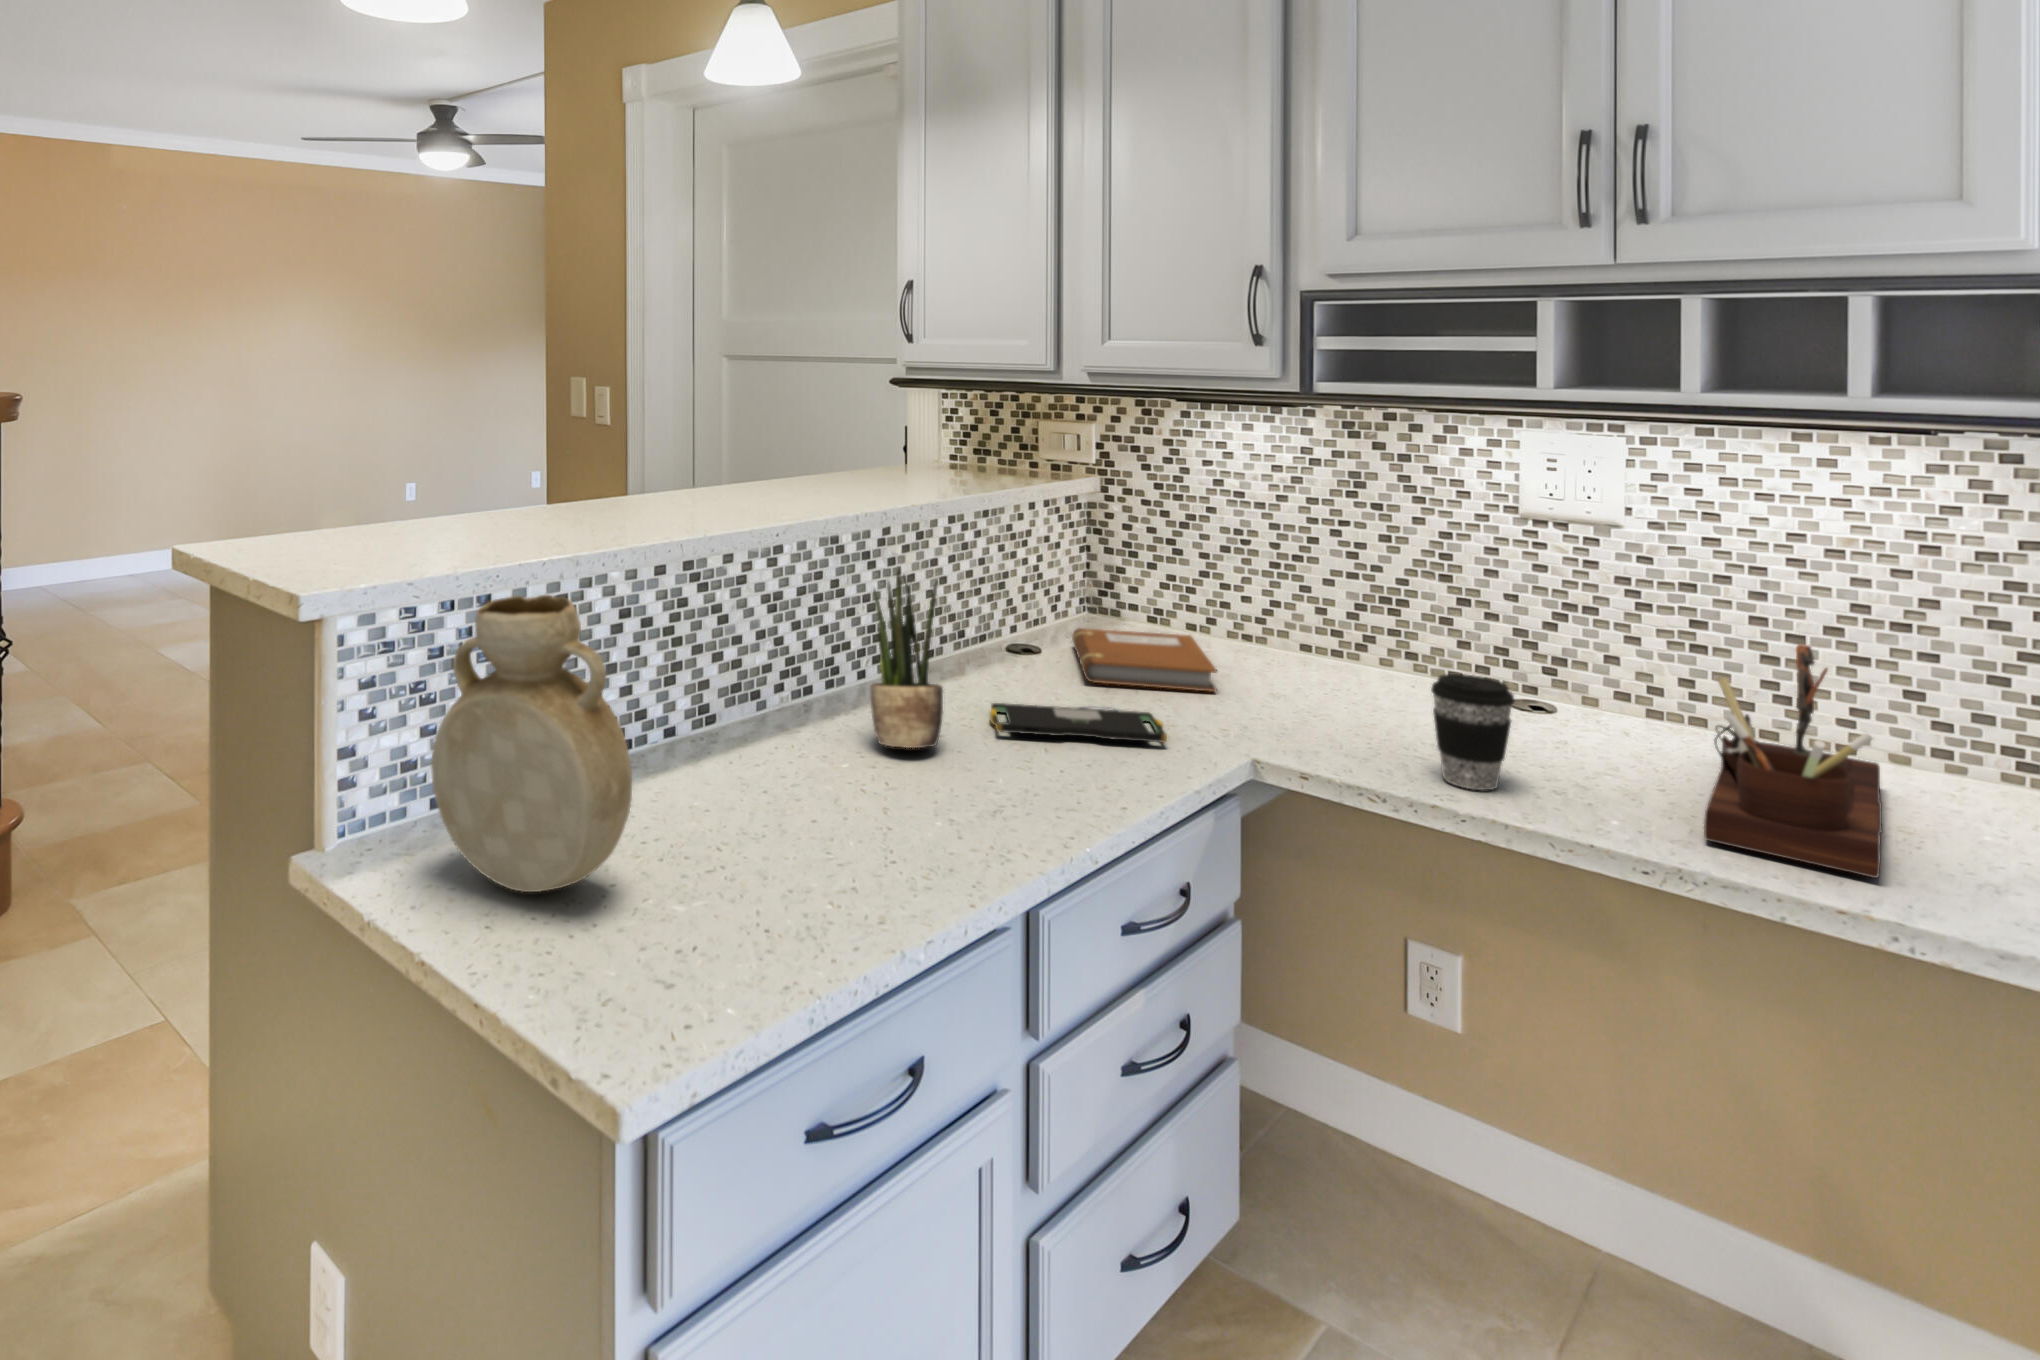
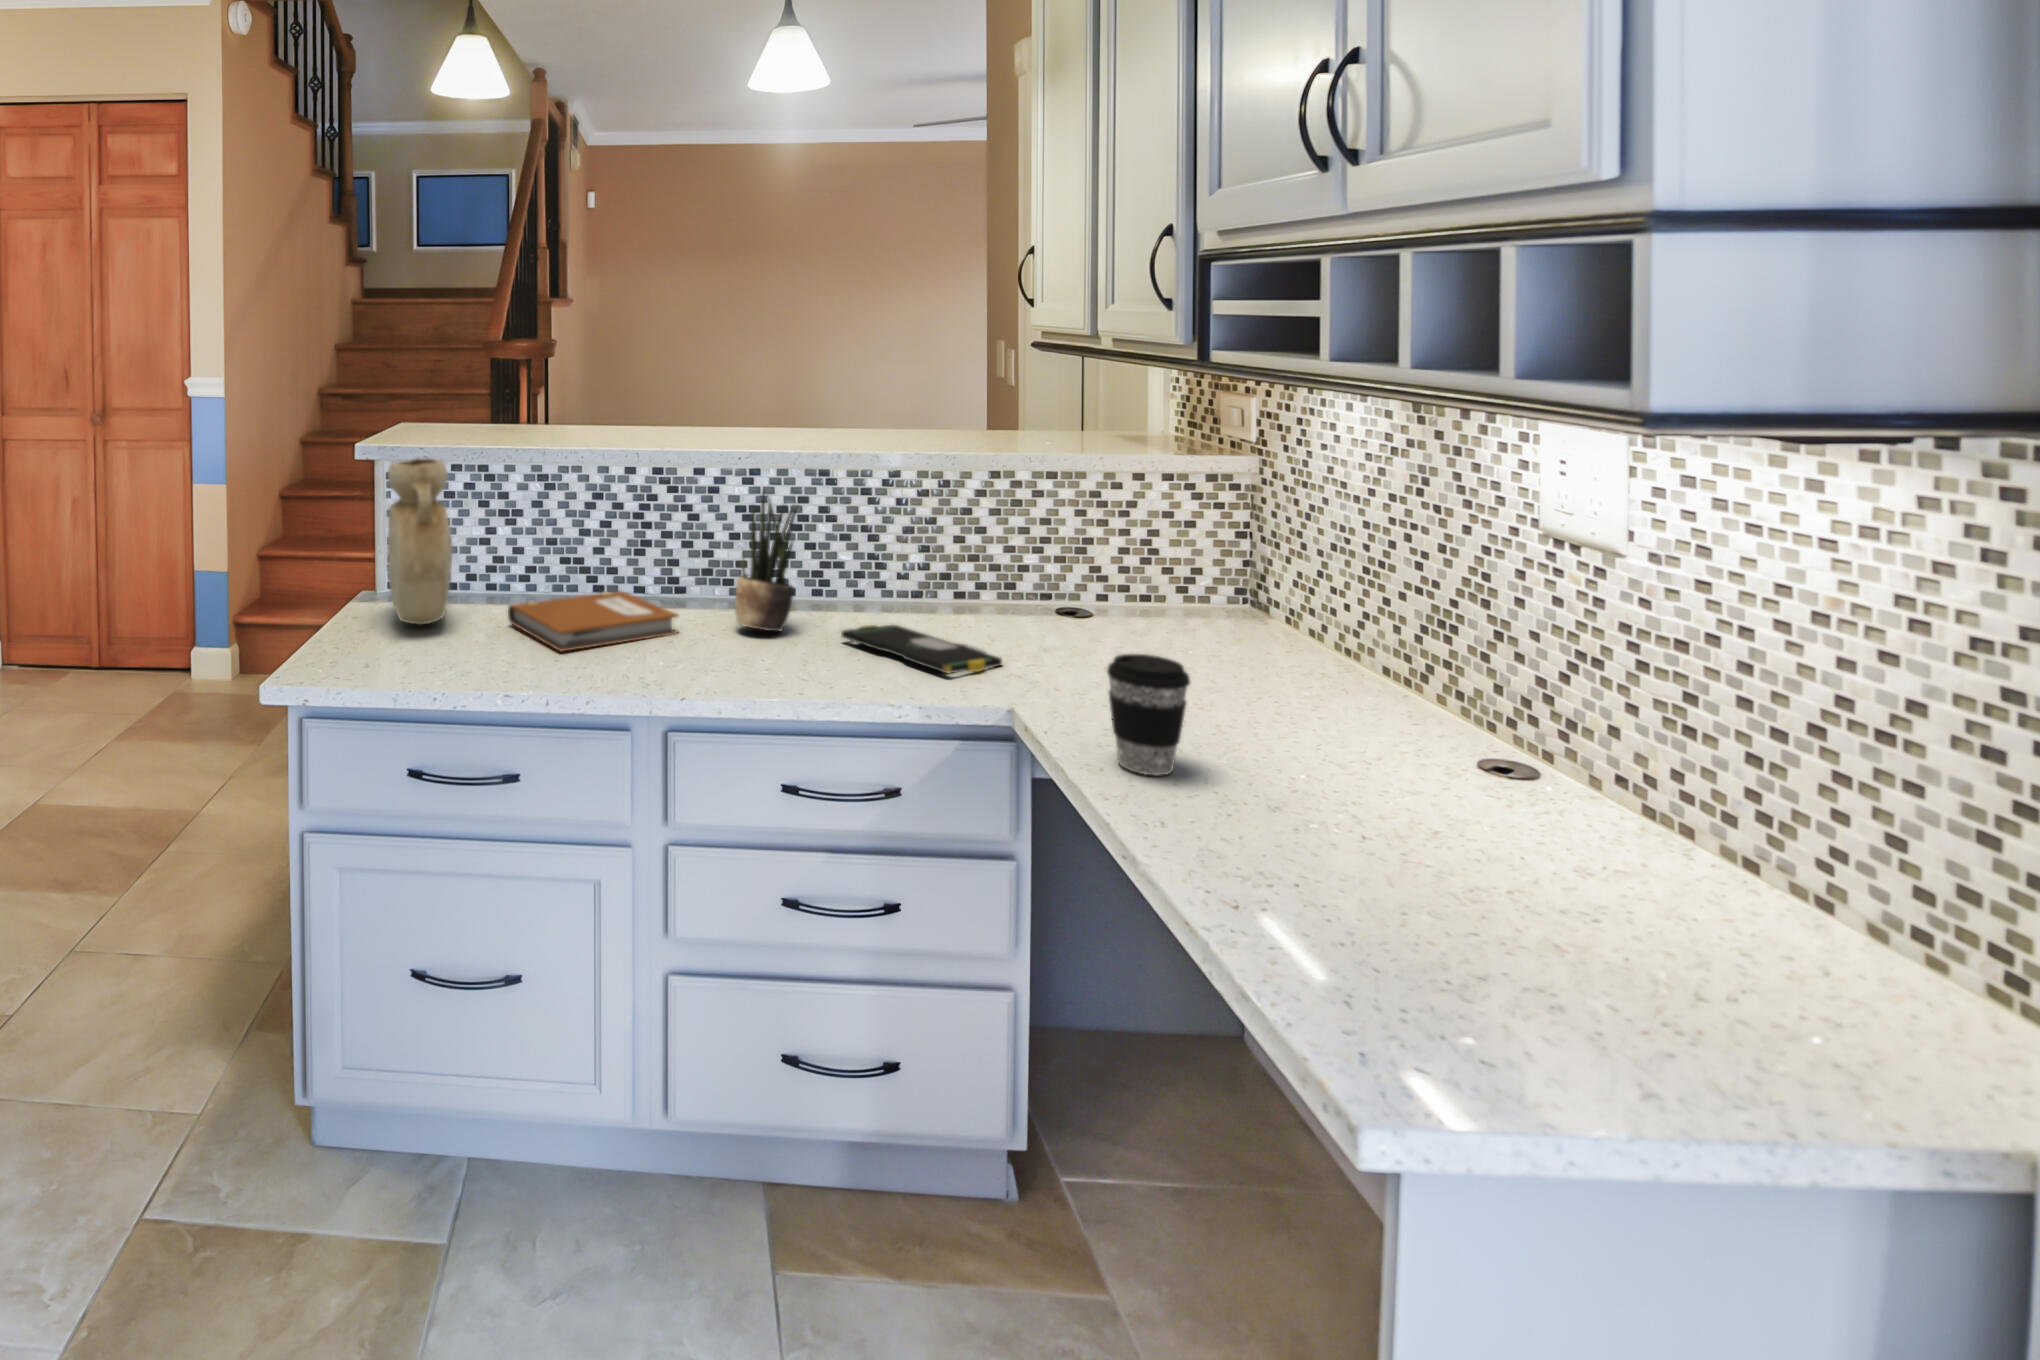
notebook: present [1072,628,1217,692] -> present [508,591,678,651]
desk organizer: present [1704,644,1882,878] -> none [1217,697,1720,939]

